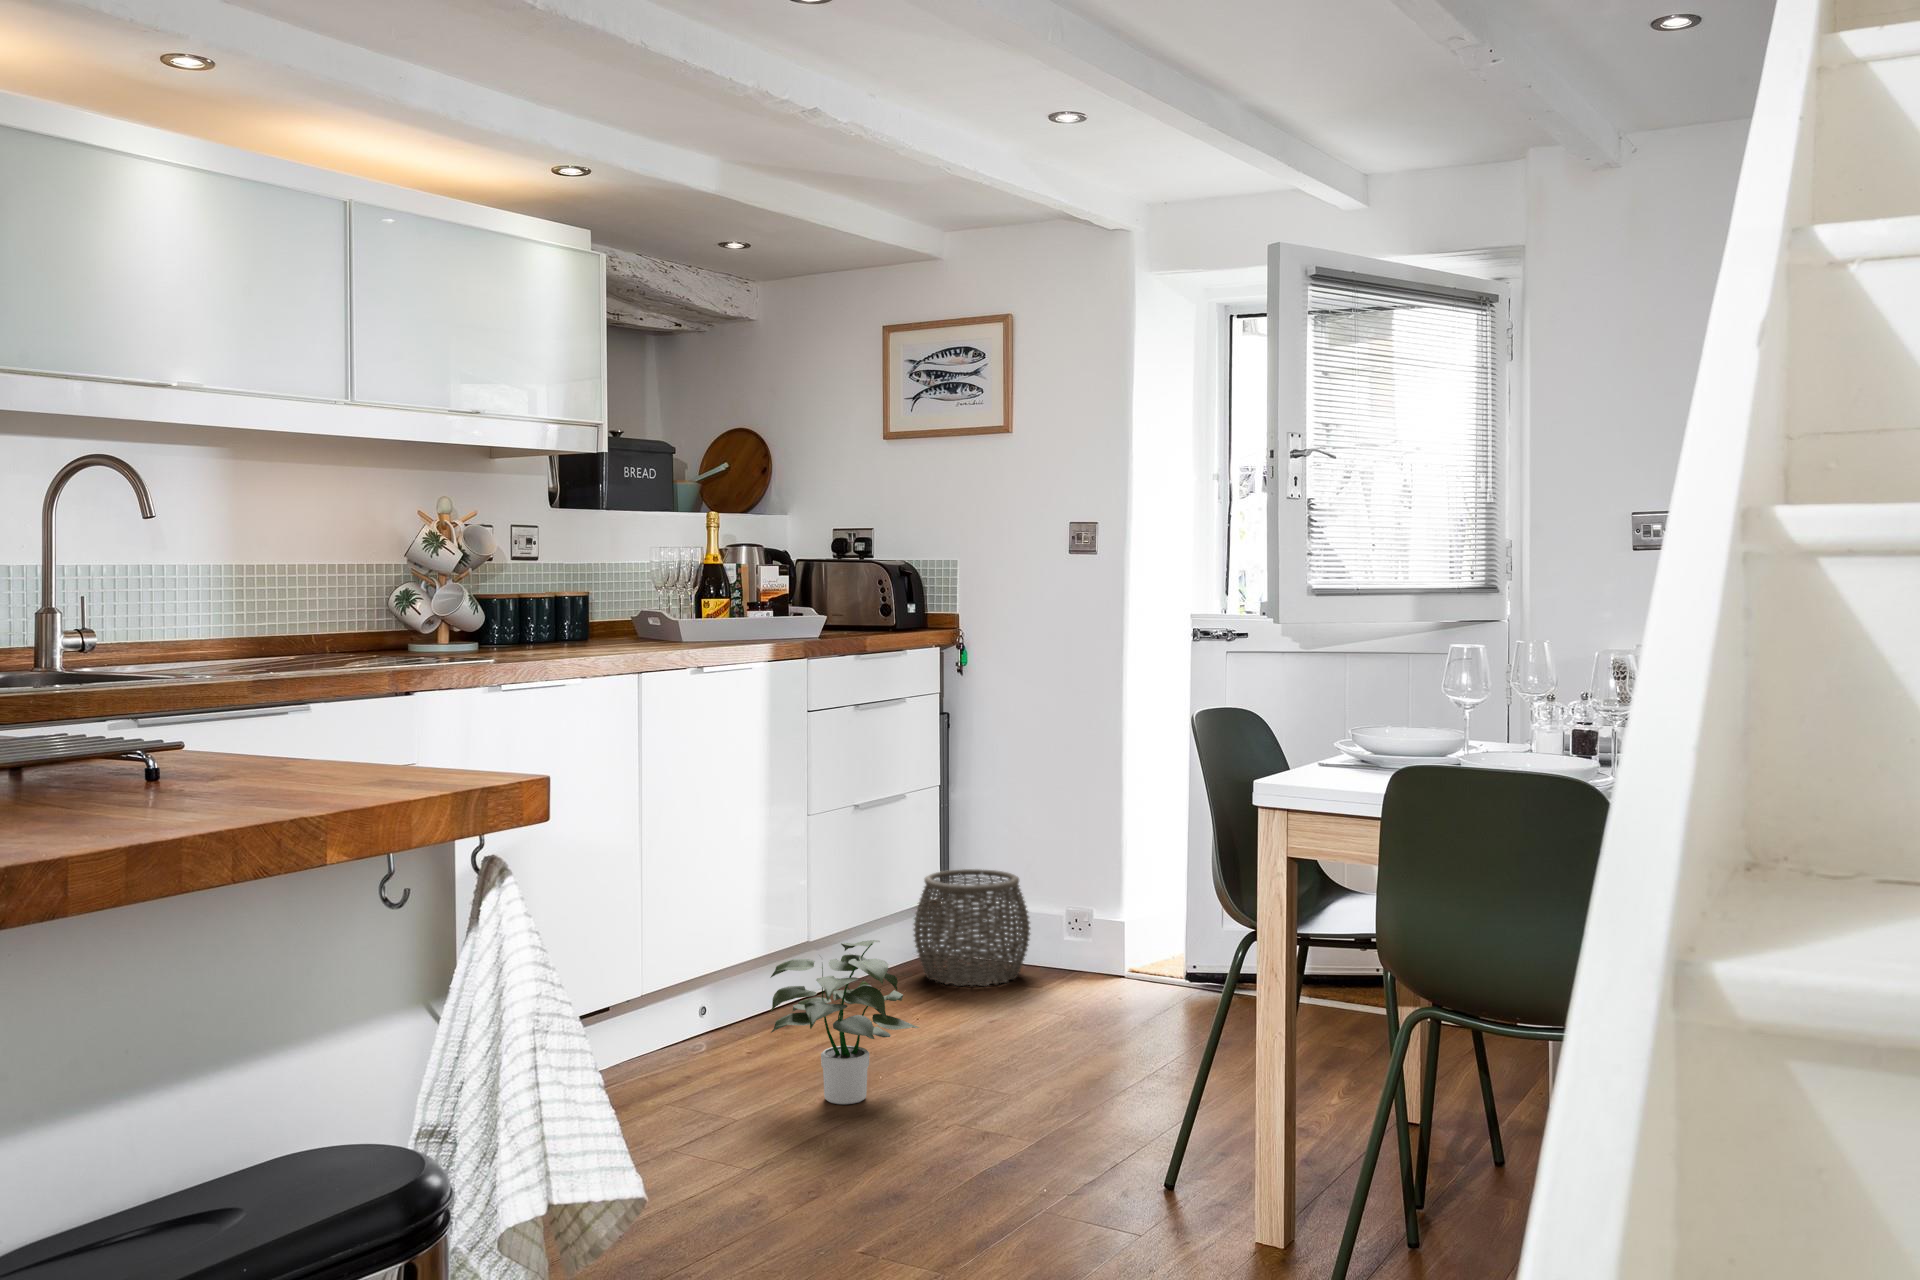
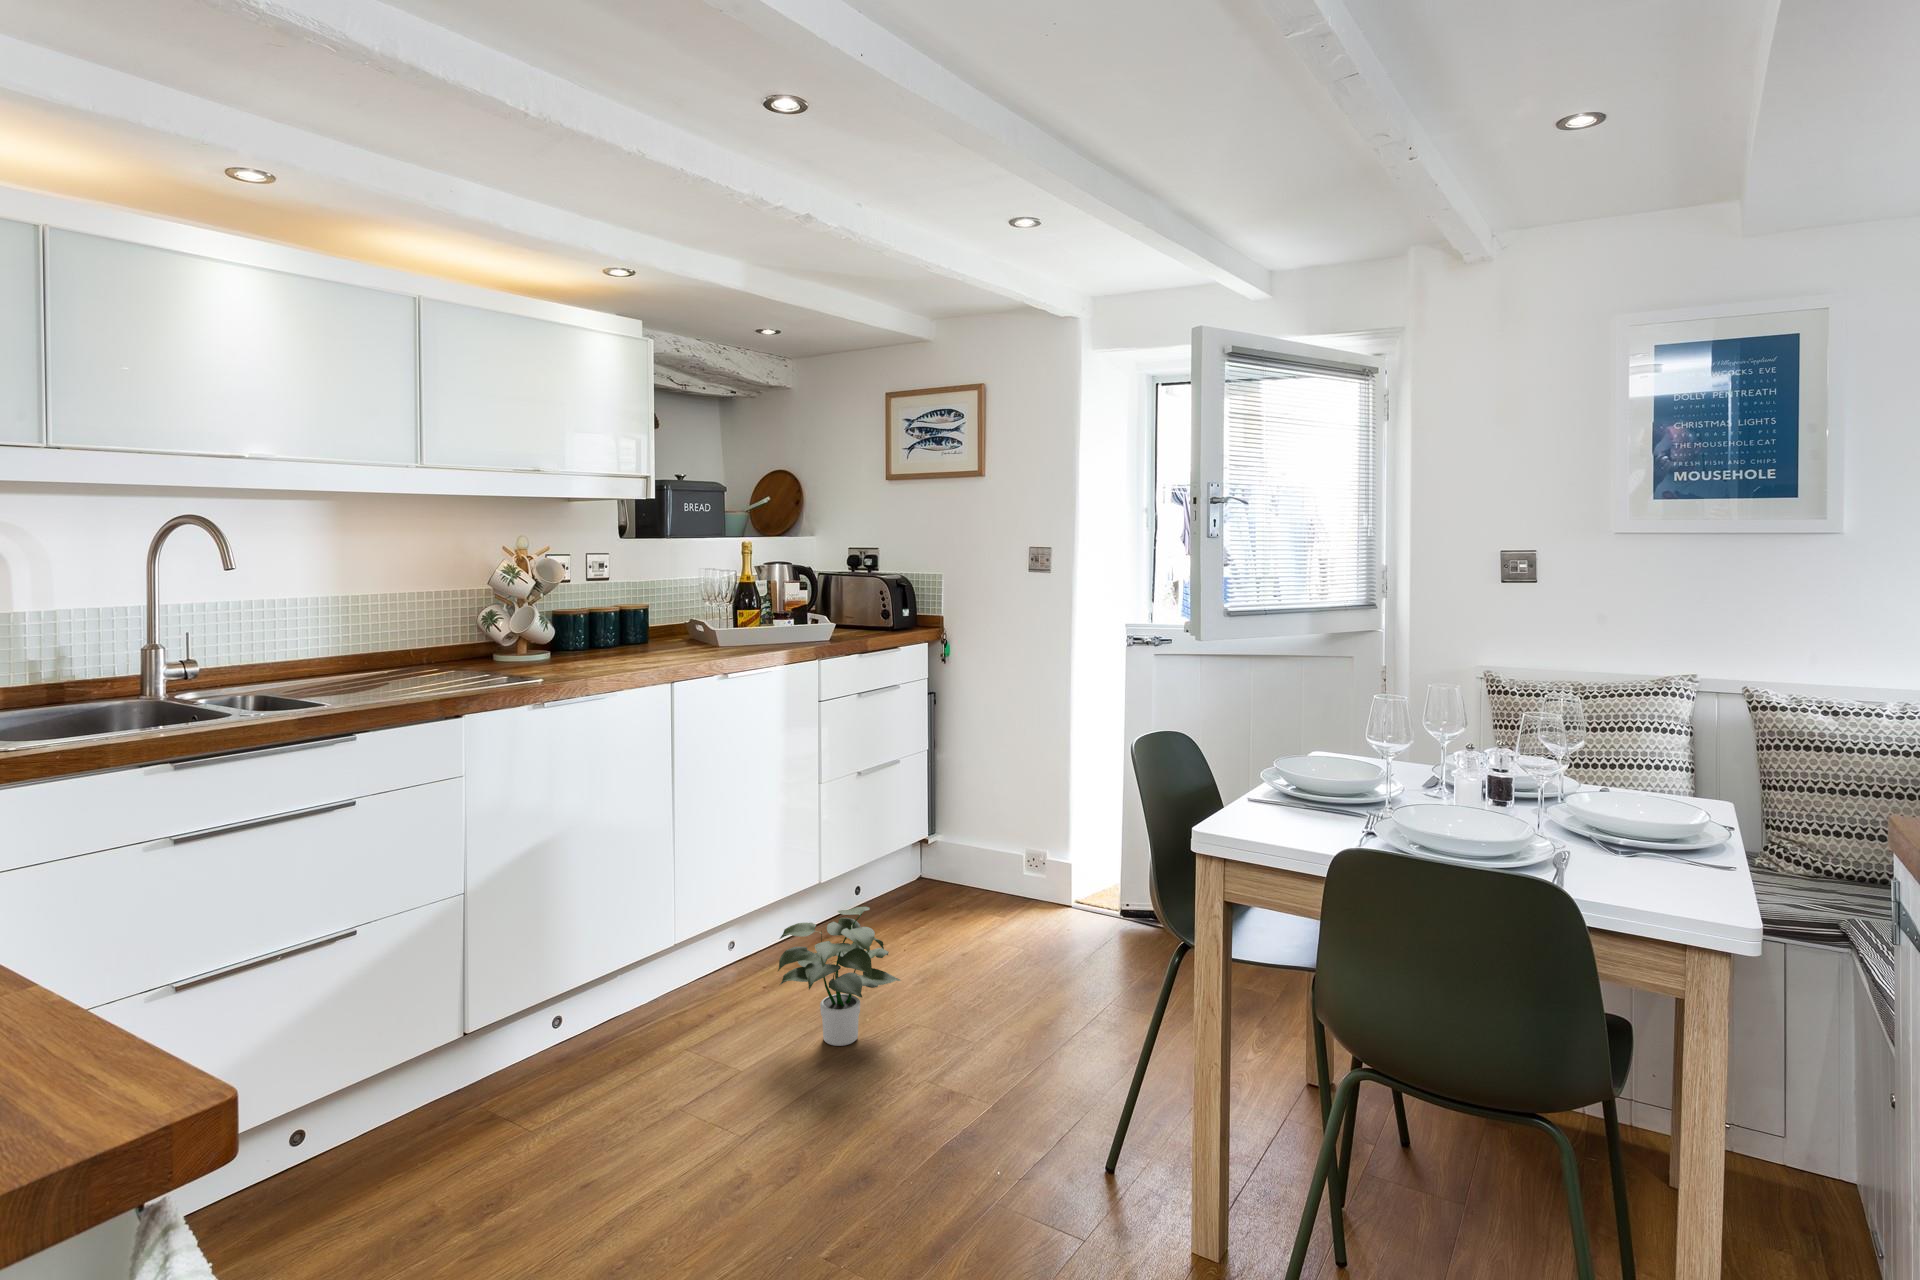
woven basket: present [914,869,1030,986] -> none [907,815,998,911]

